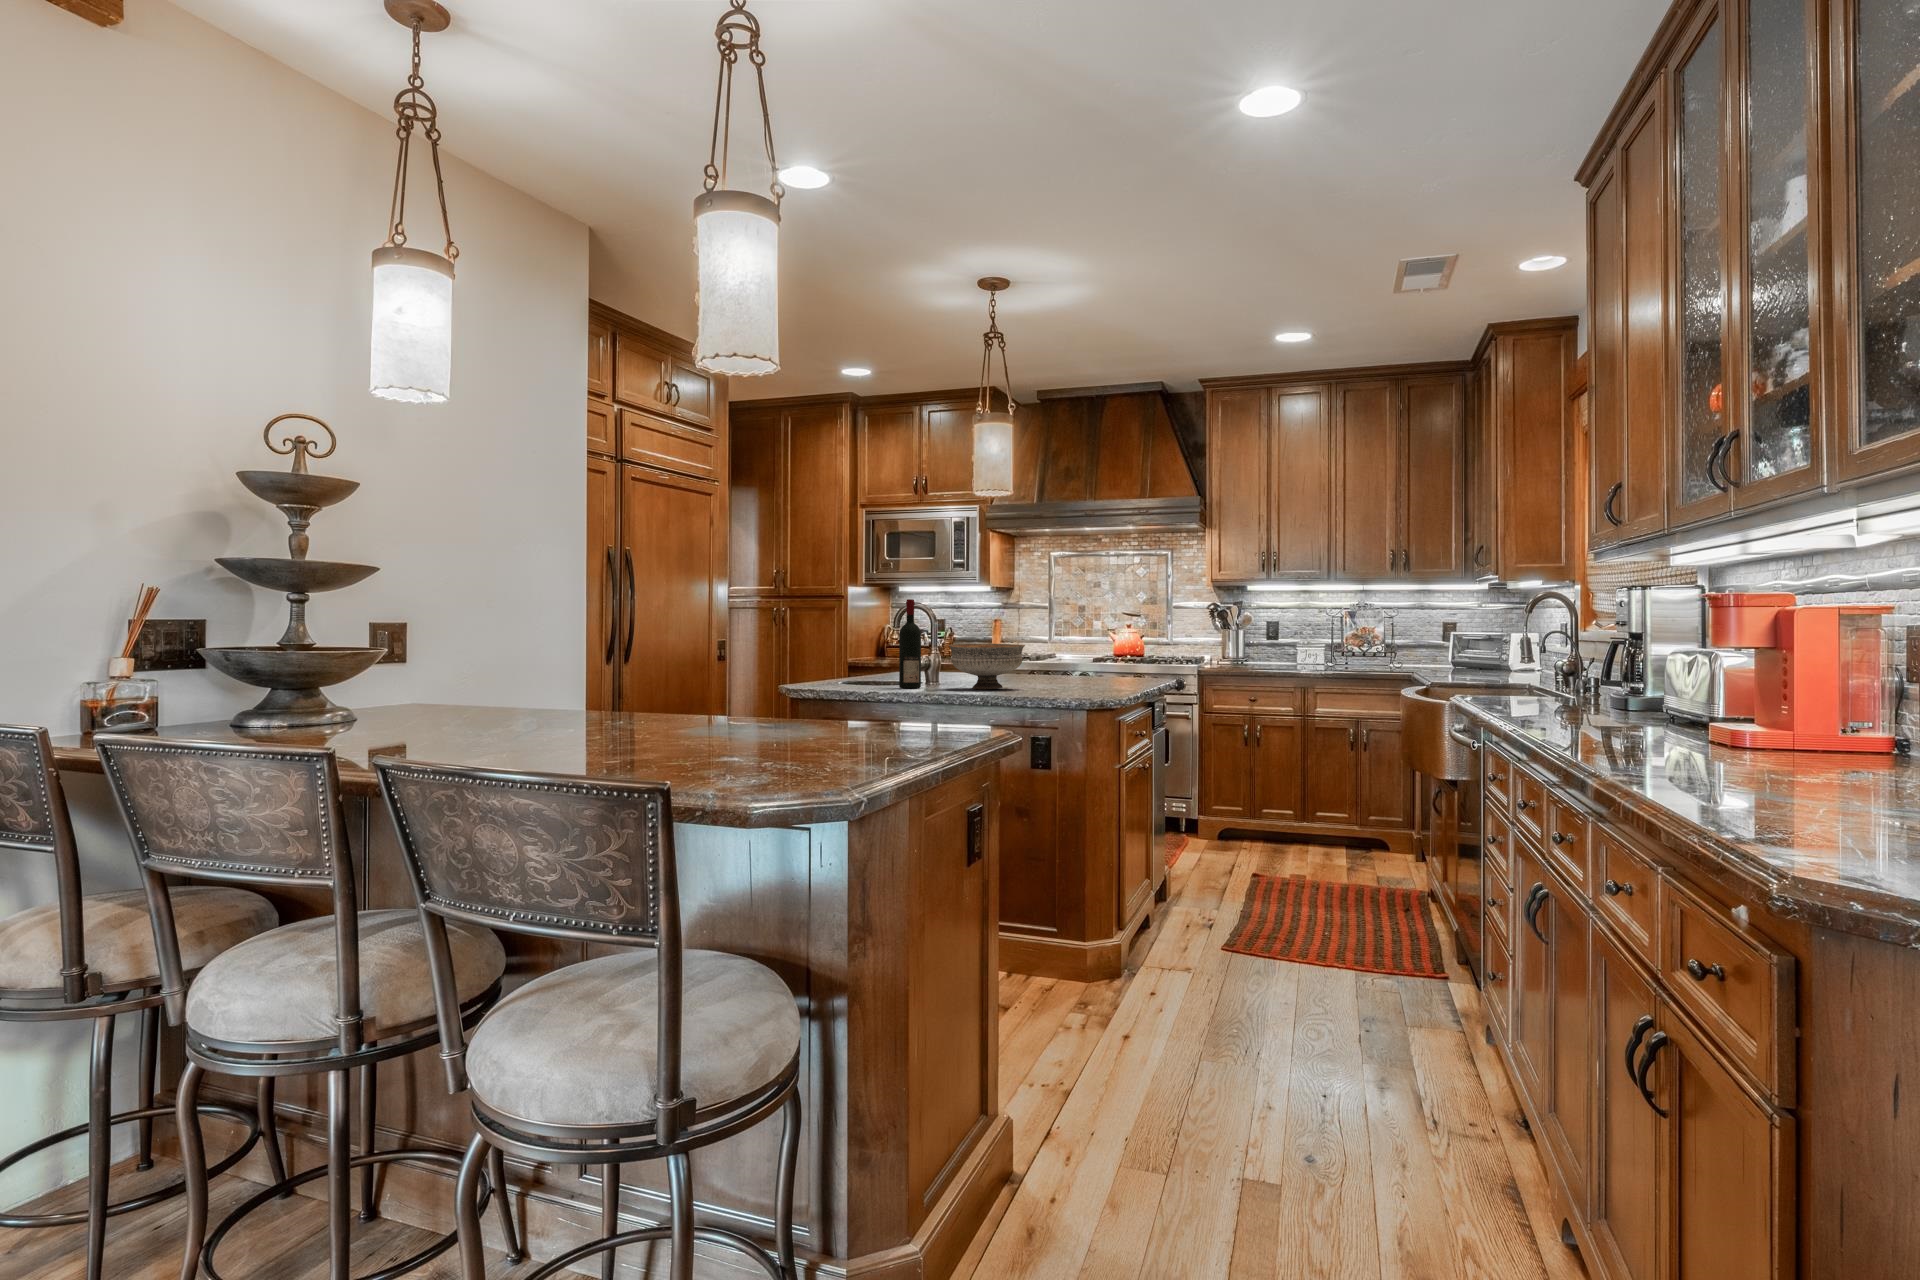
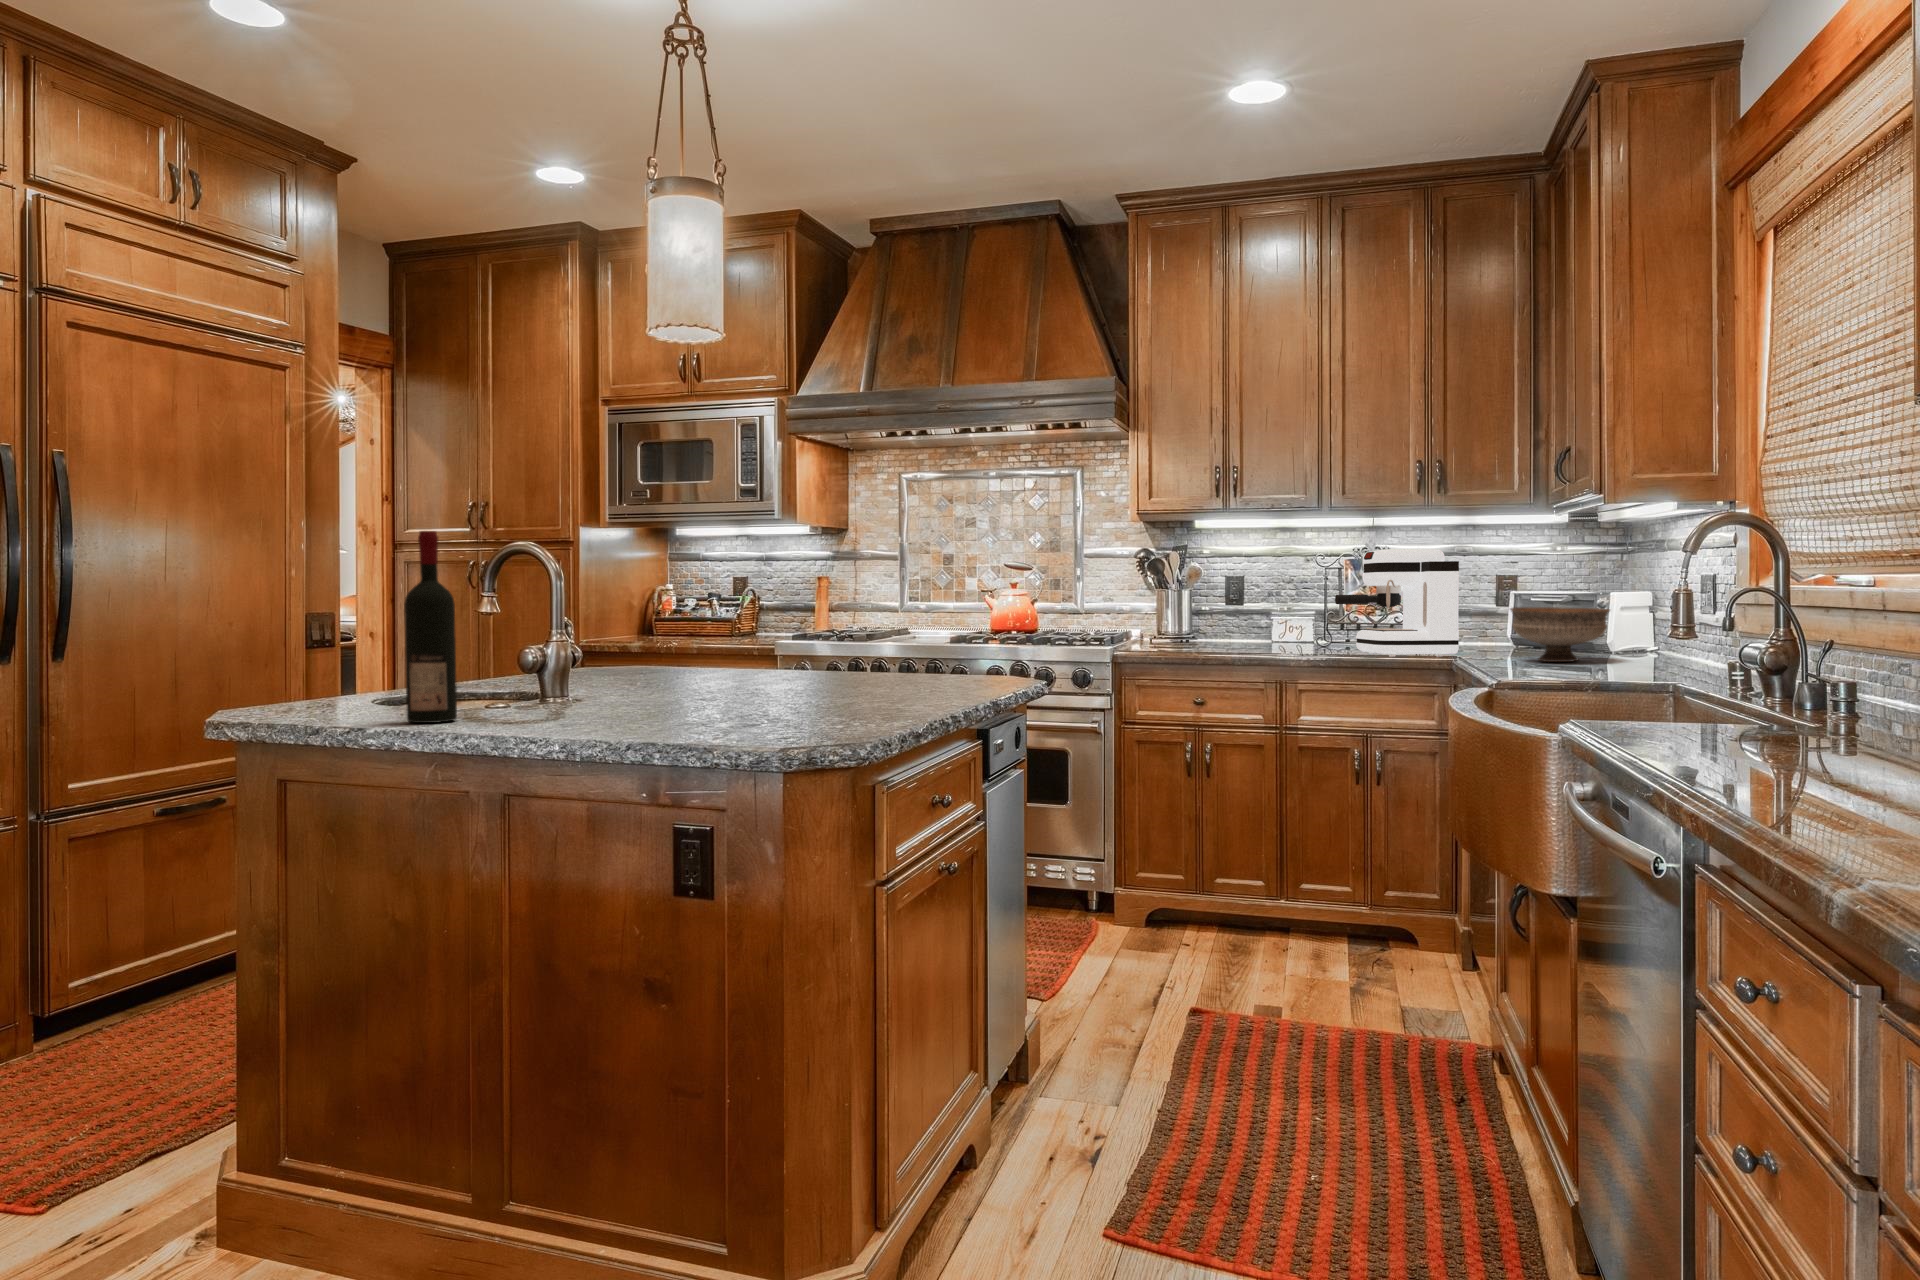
coffee maker: none [1339,606,1415,672] -> present [1335,549,1459,657]
bowl: present [949,643,1025,689] -> present [1510,607,1610,662]

